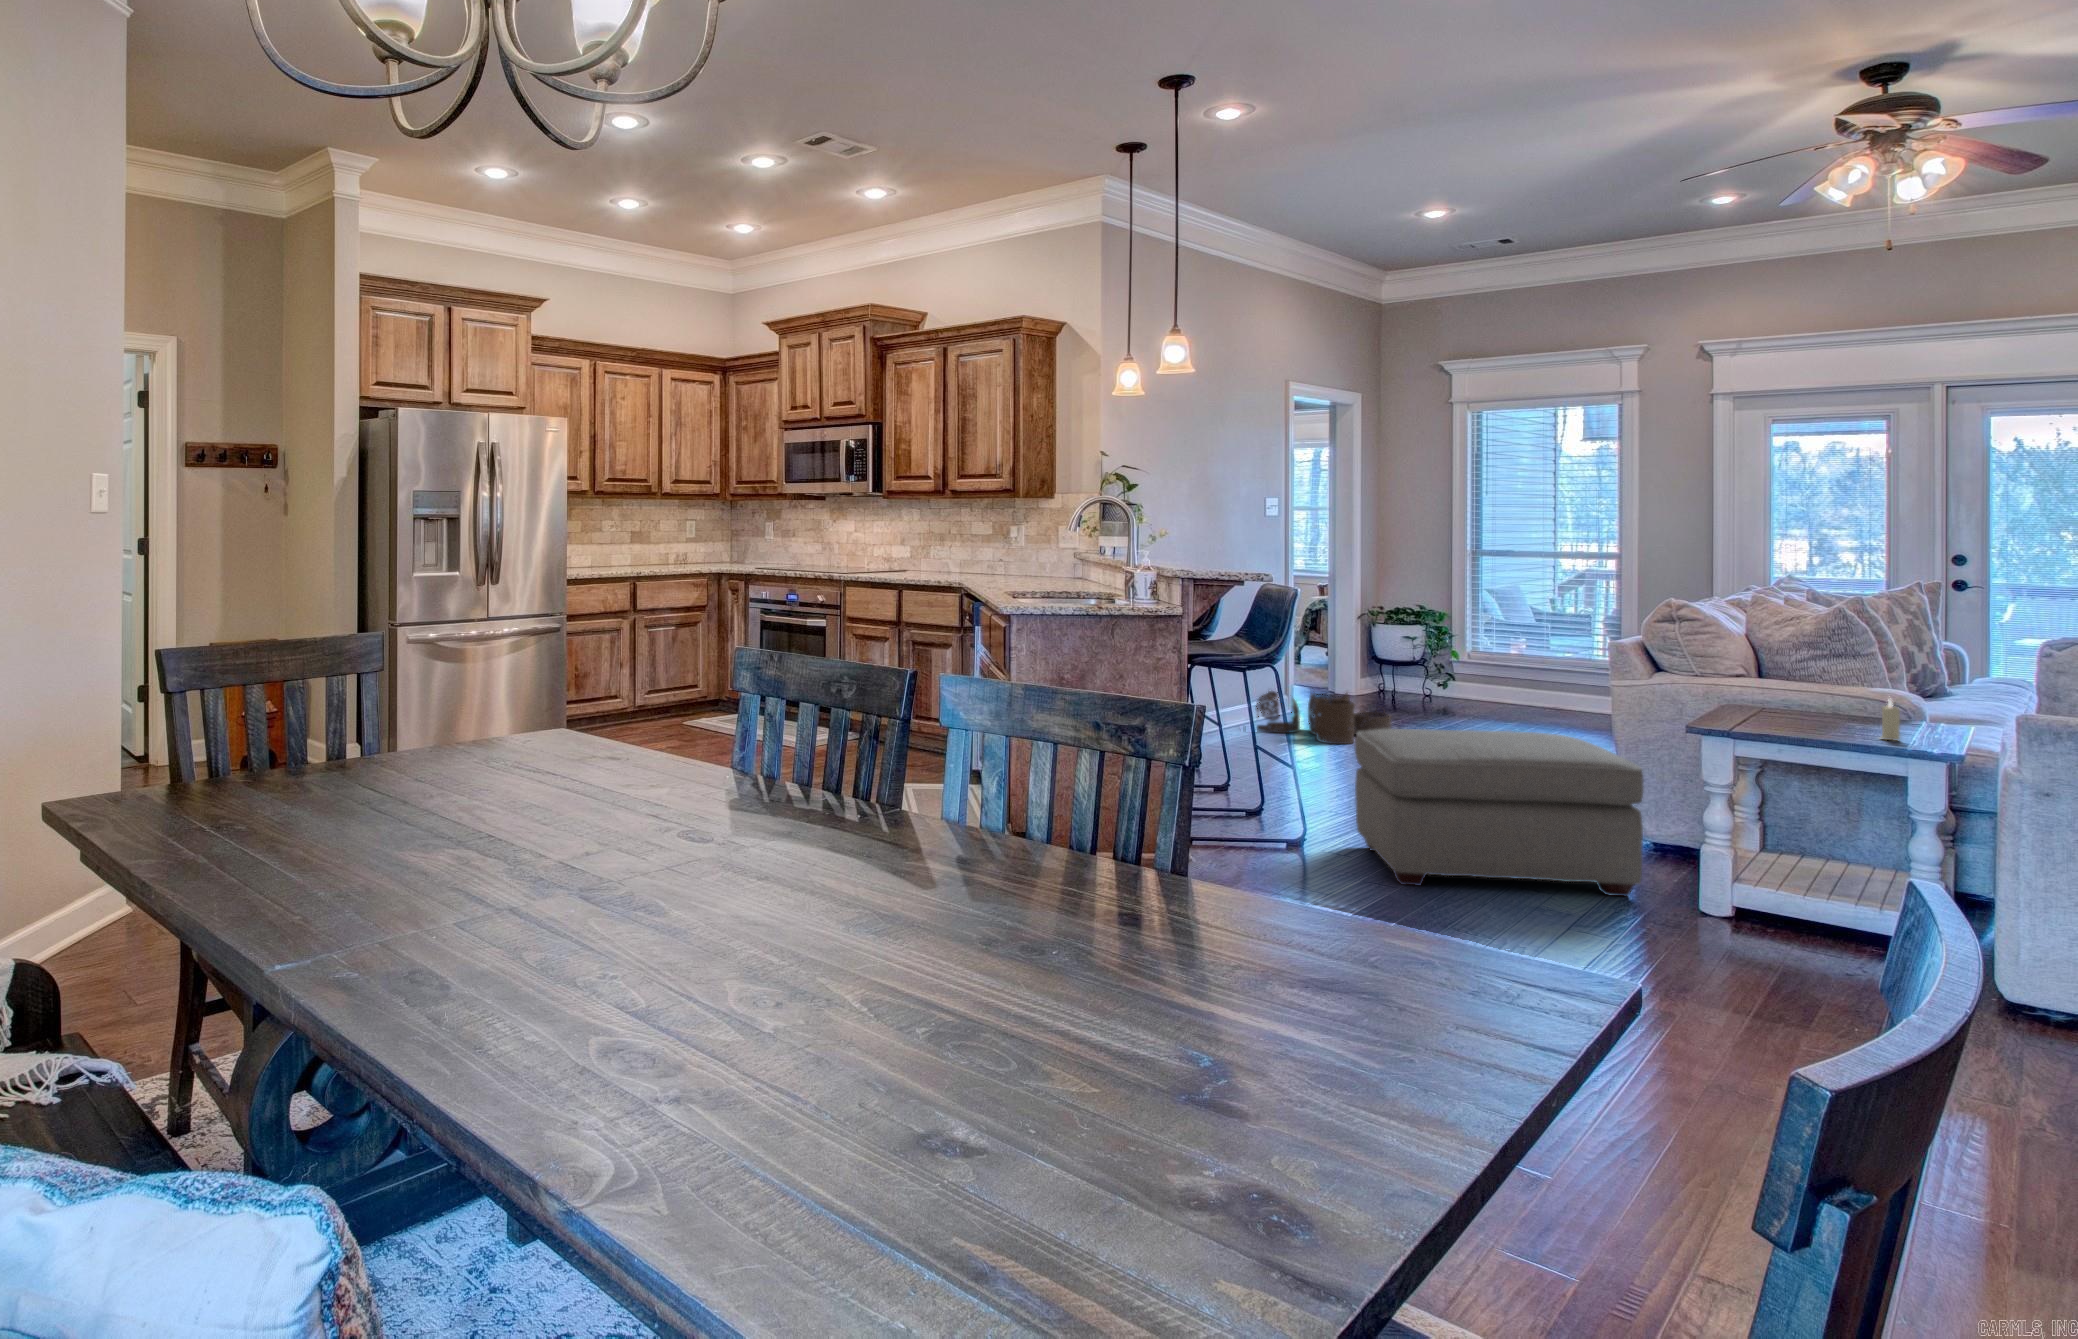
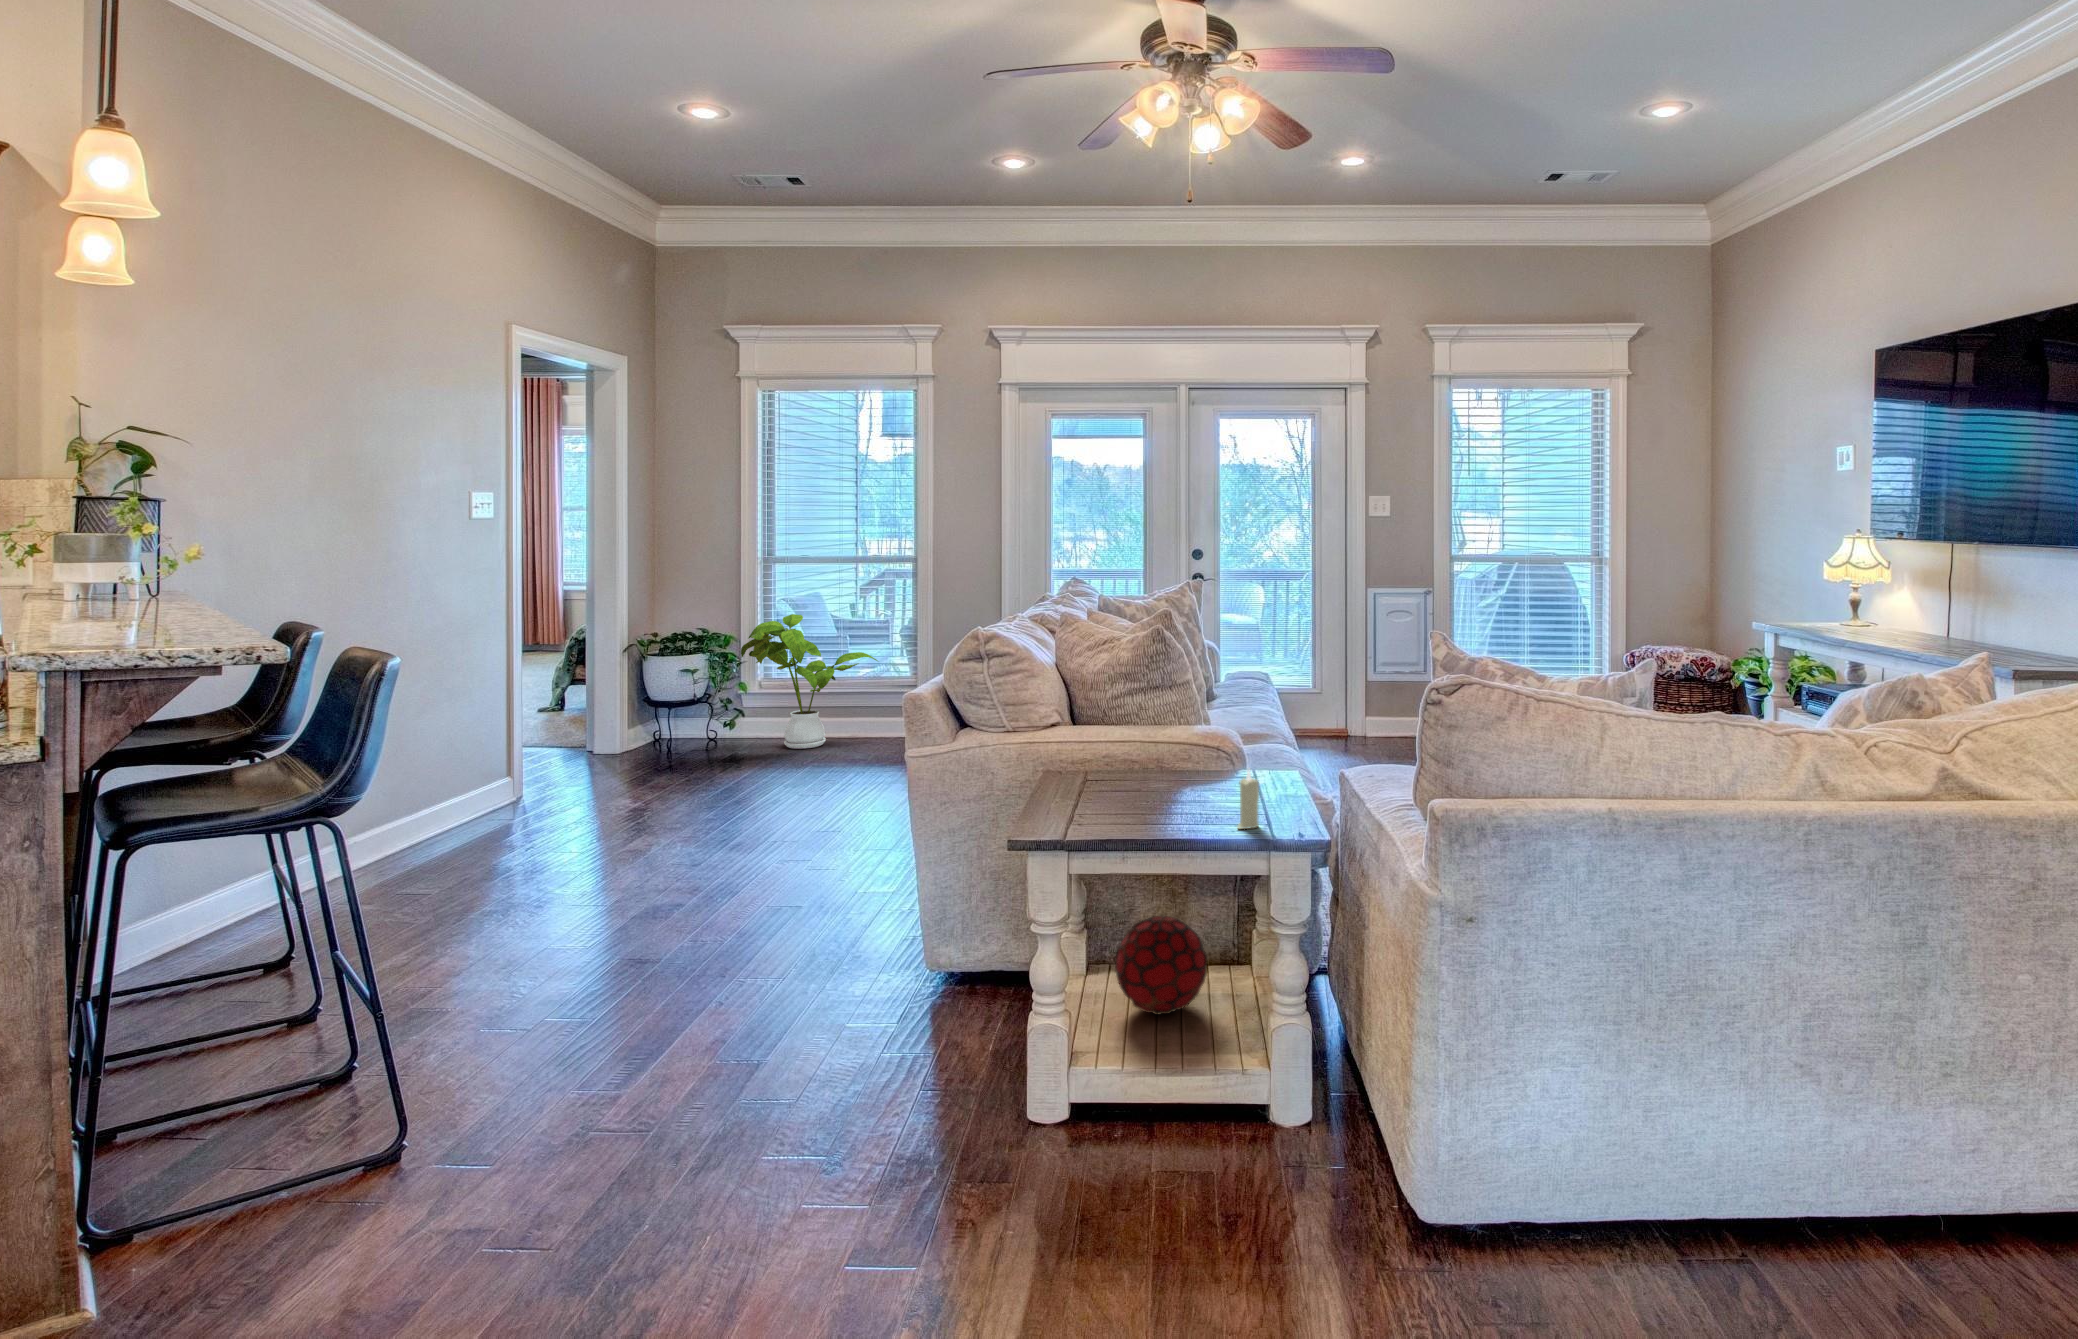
house plant: none [1452,599,1581,712] -> present [741,614,878,749]
woven basket: present [1256,688,1391,744] -> none [433,768,649,855]
ottoman: present [1355,729,1643,896] -> none [487,853,954,1261]
decorative orb: none [1779,808,1865,876] -> present [1115,916,1207,1015]

